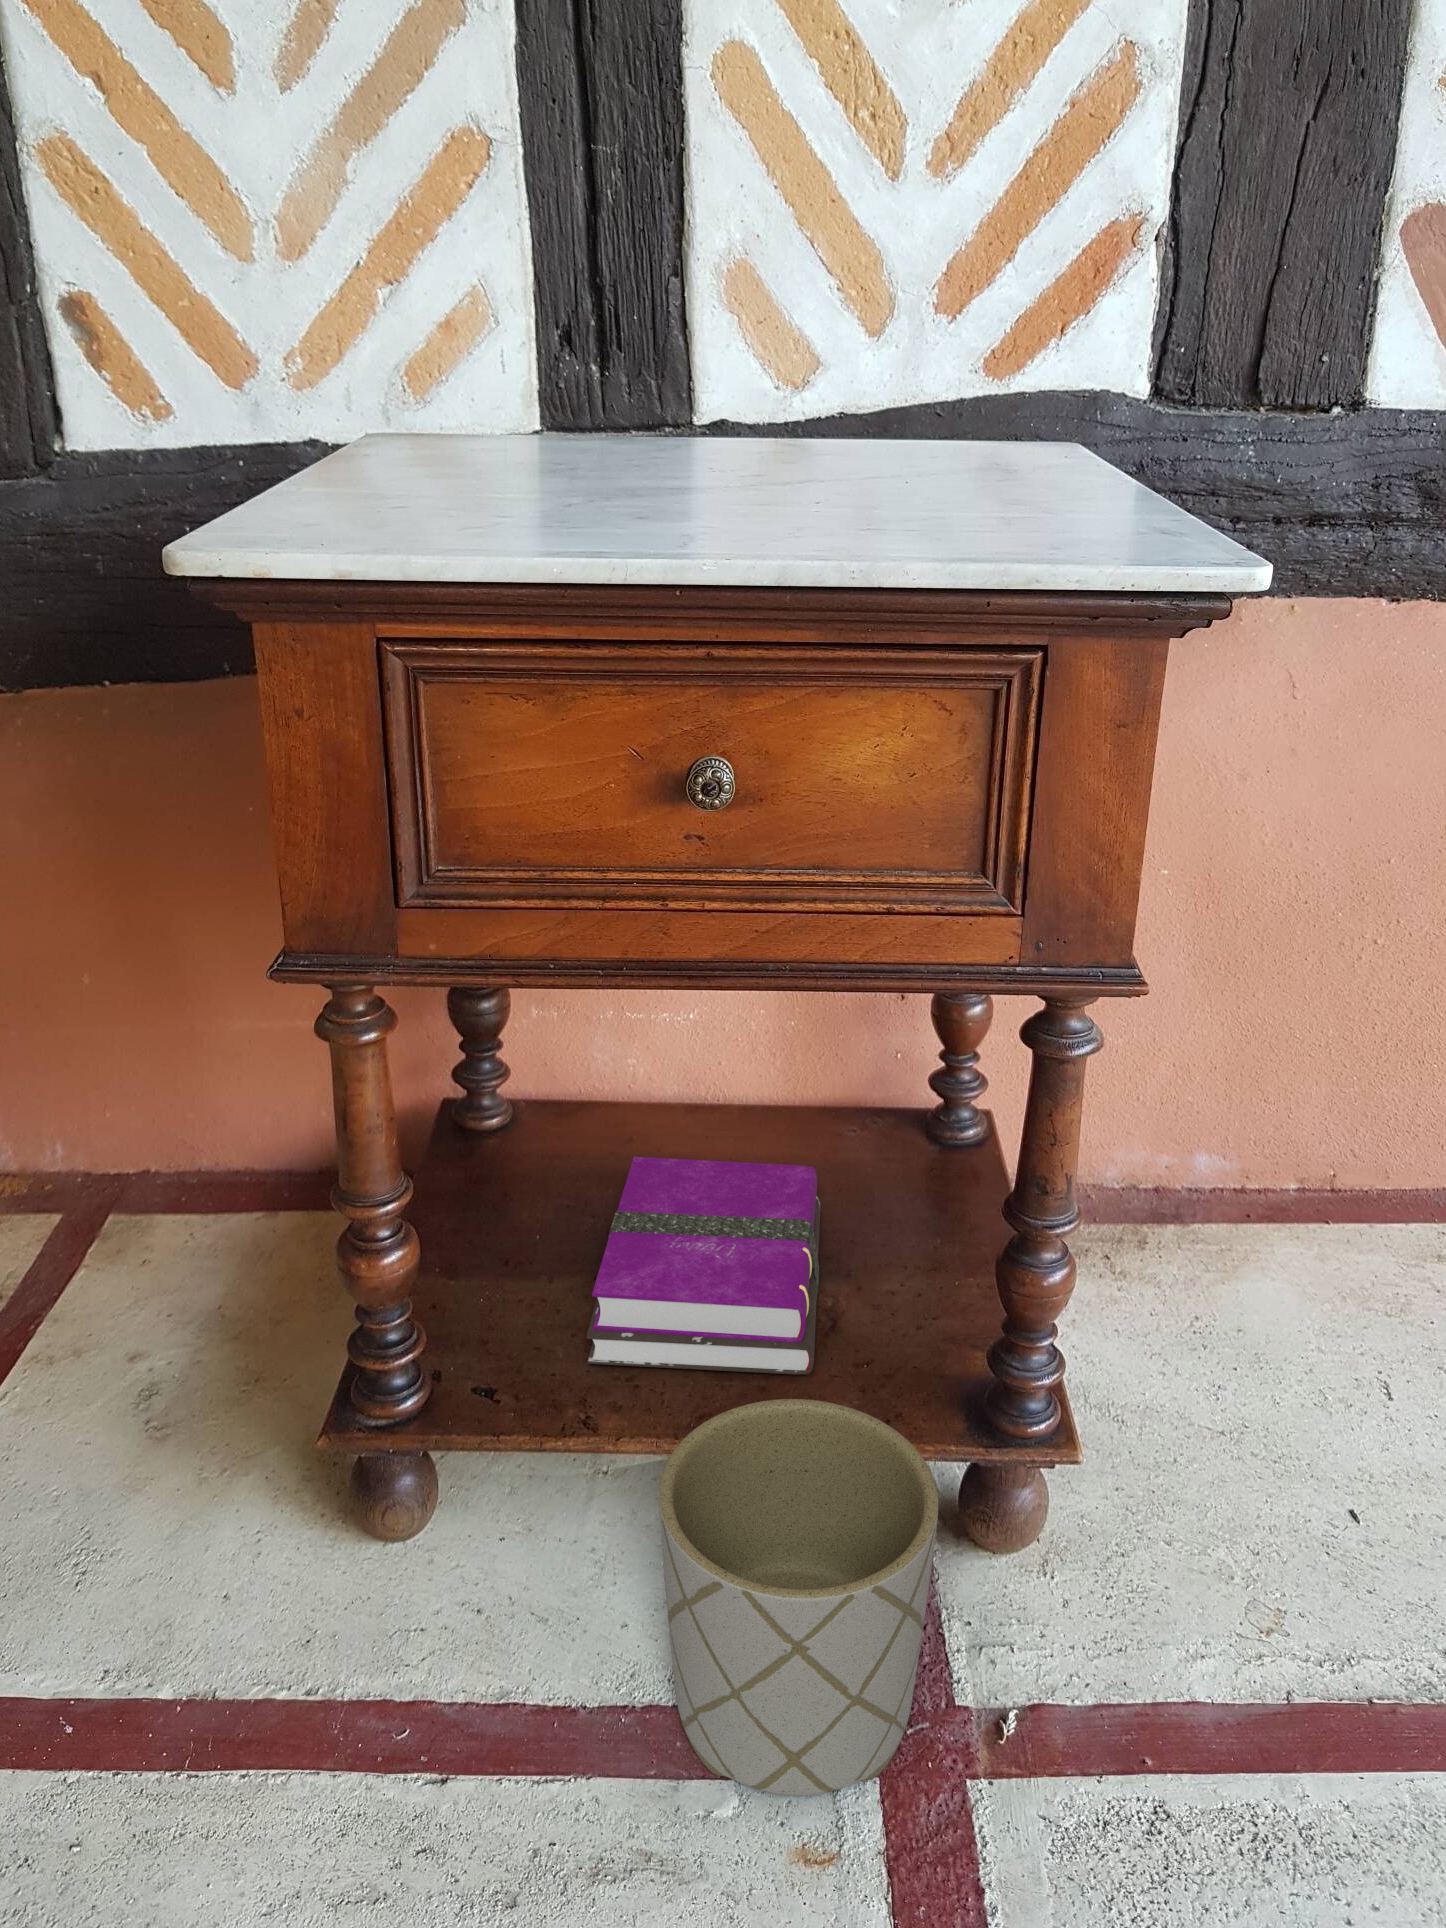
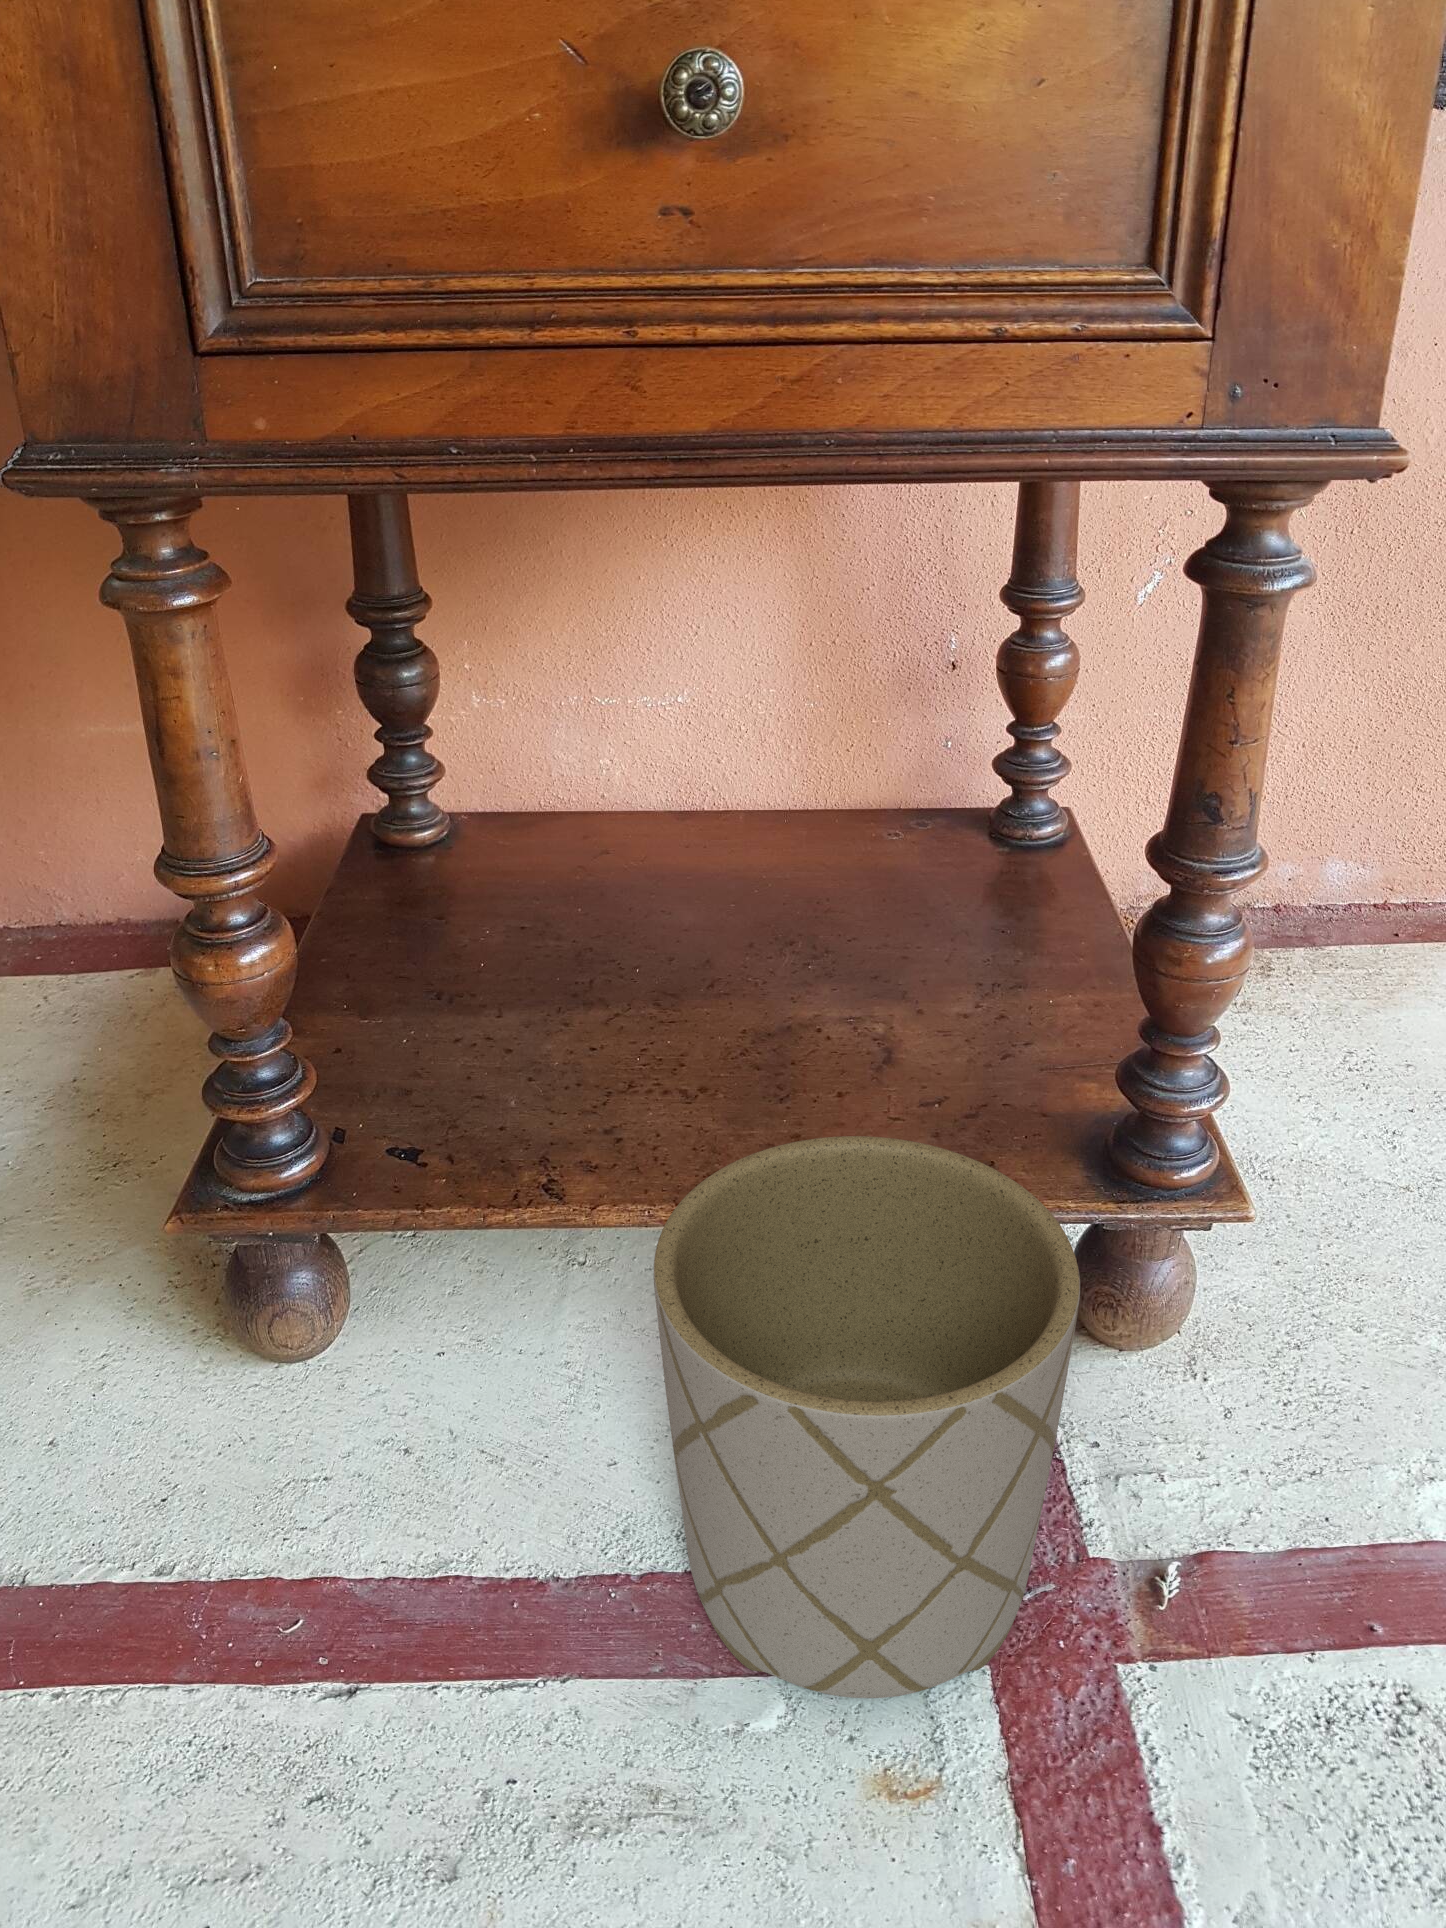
hardback book: present [587,1157,820,1375] -> none [548,856,867,1116]

